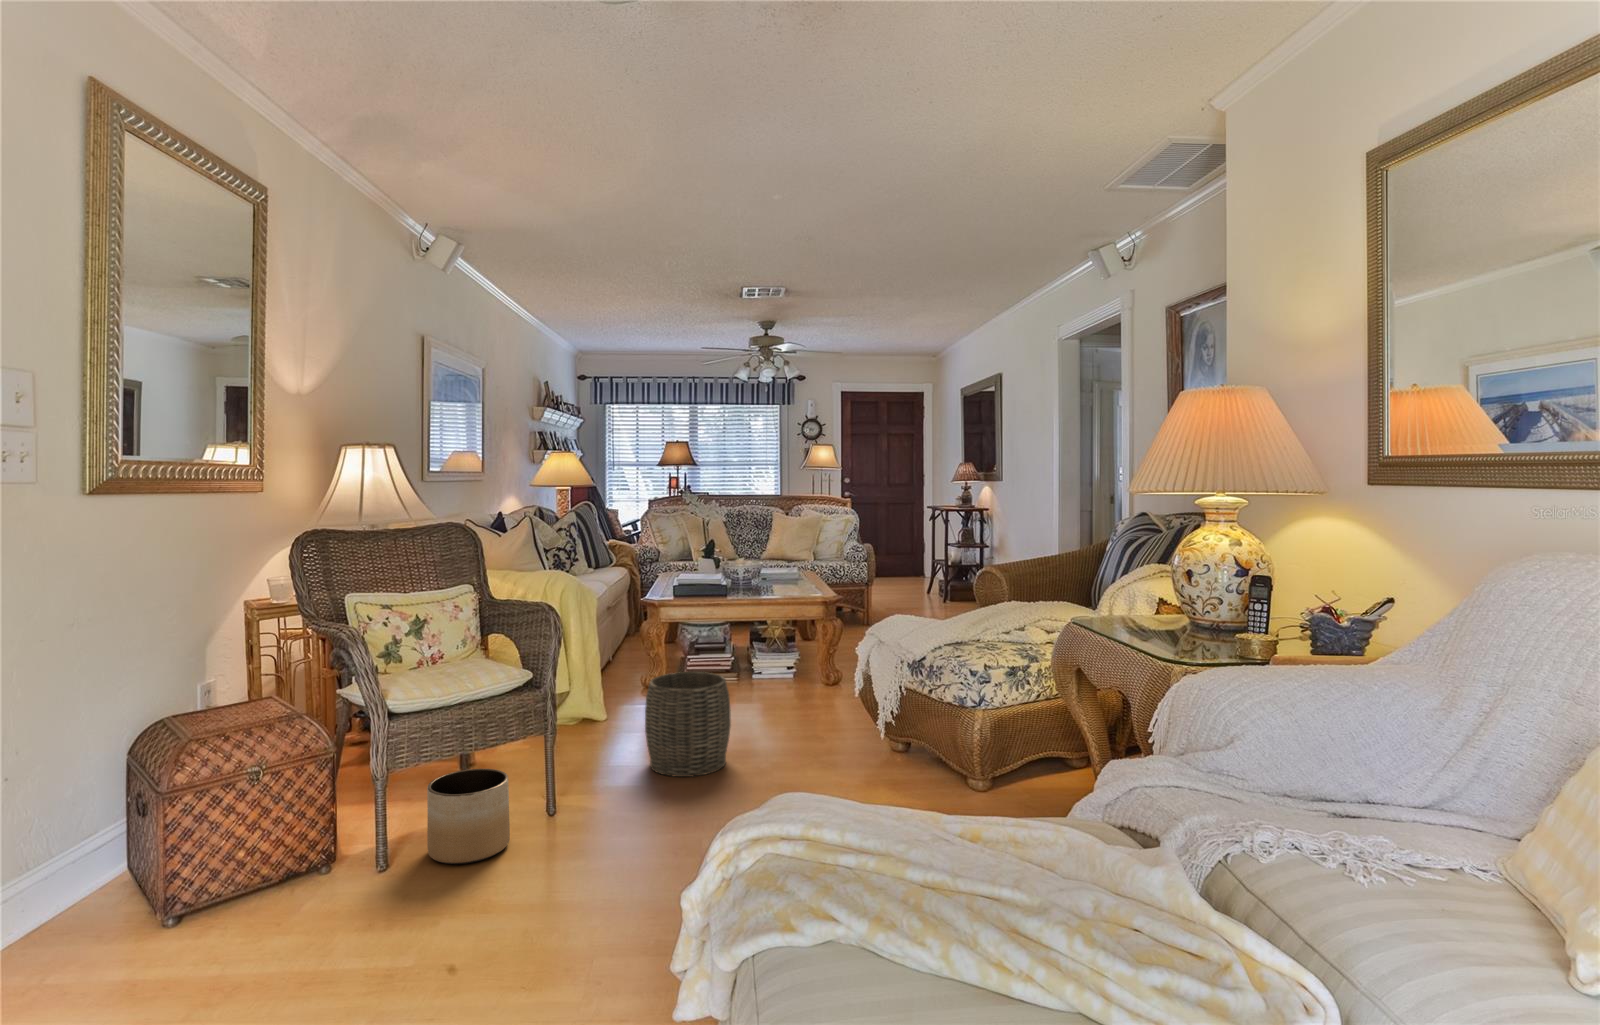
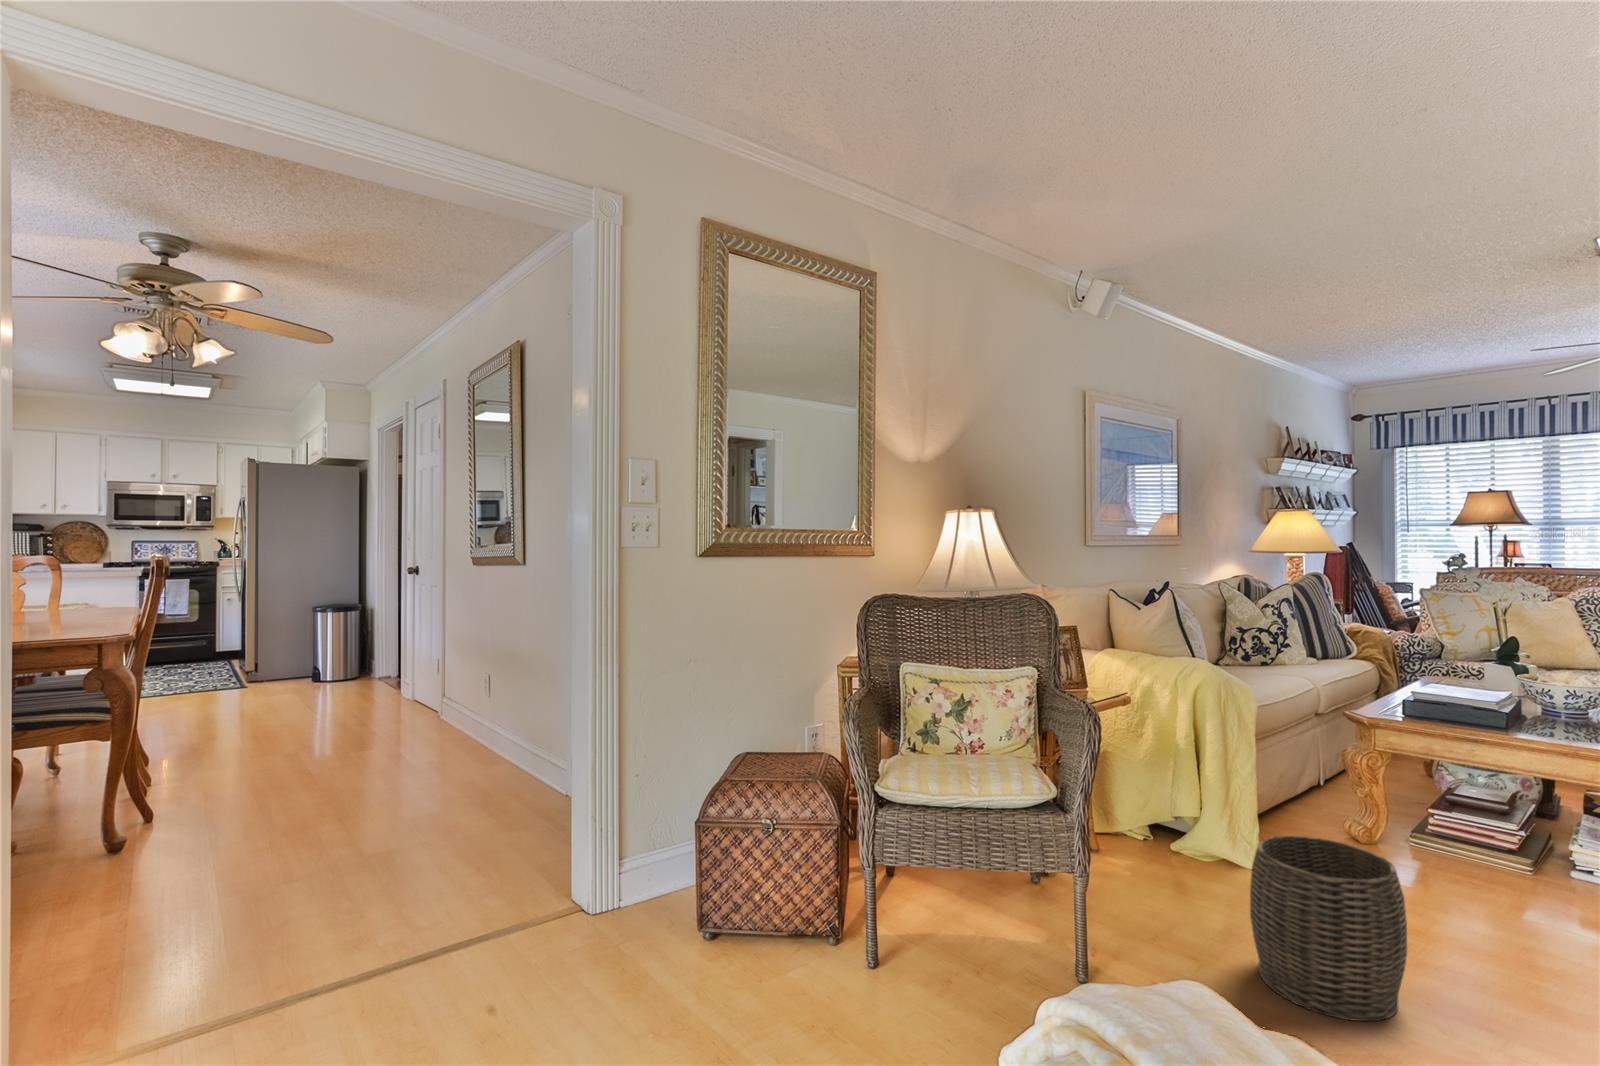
planter: present [427,769,510,864] -> none [911,884,1001,1005]

